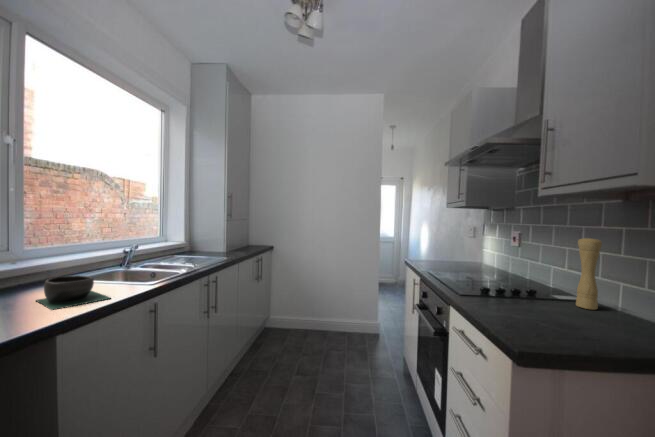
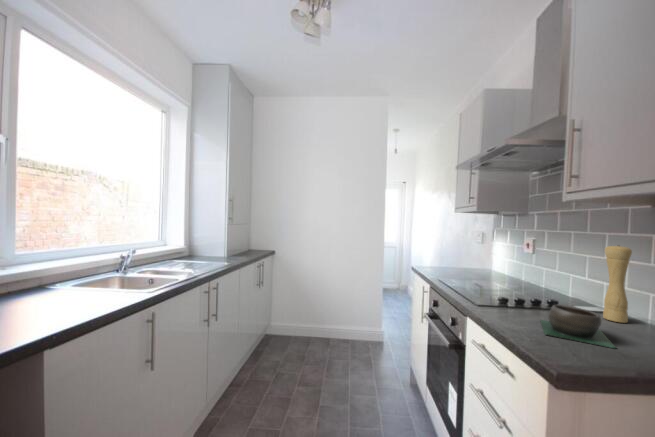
bowl: present [36,275,110,310] -> present [540,305,616,348]

